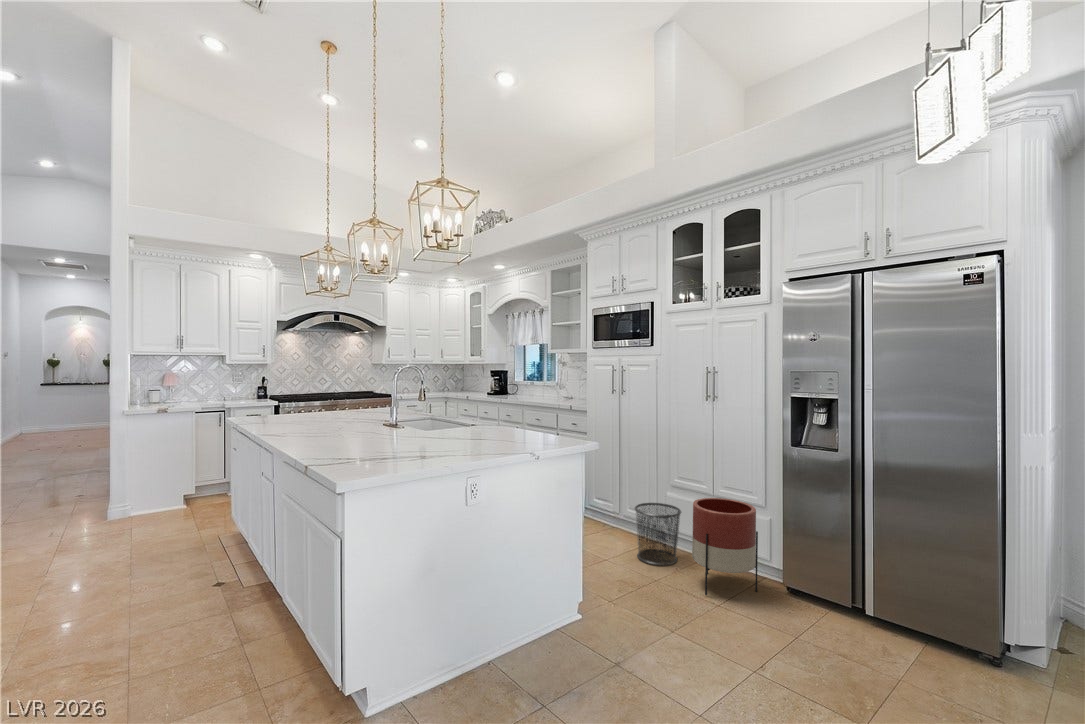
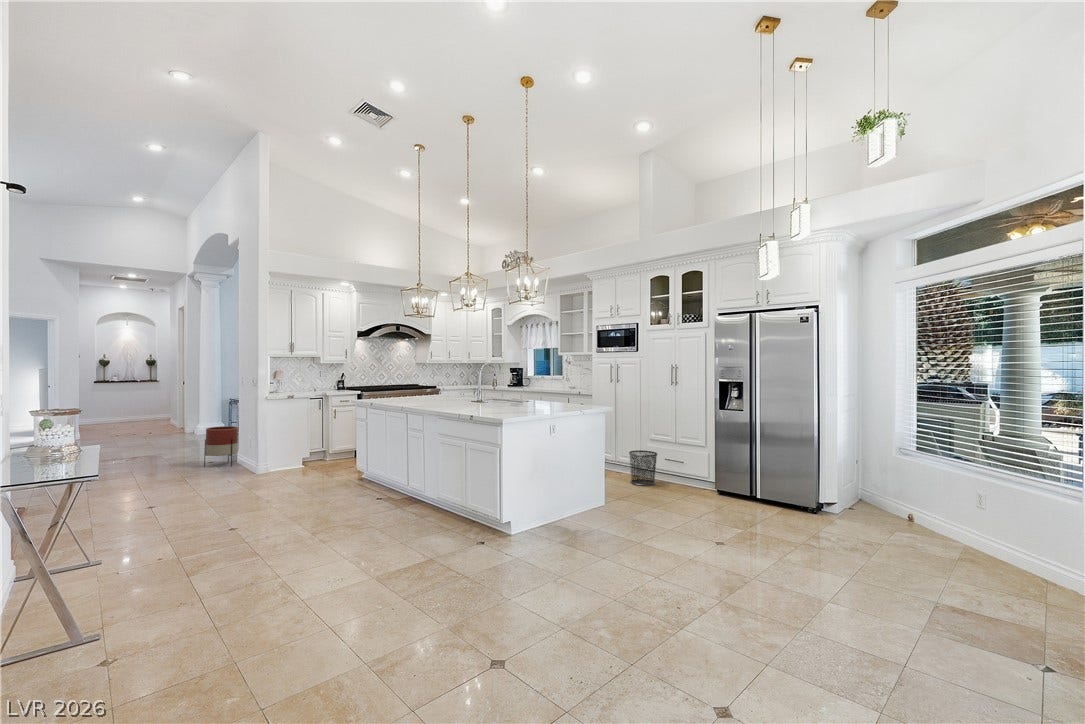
planter: present [692,498,758,595] -> present [204,426,238,467]

